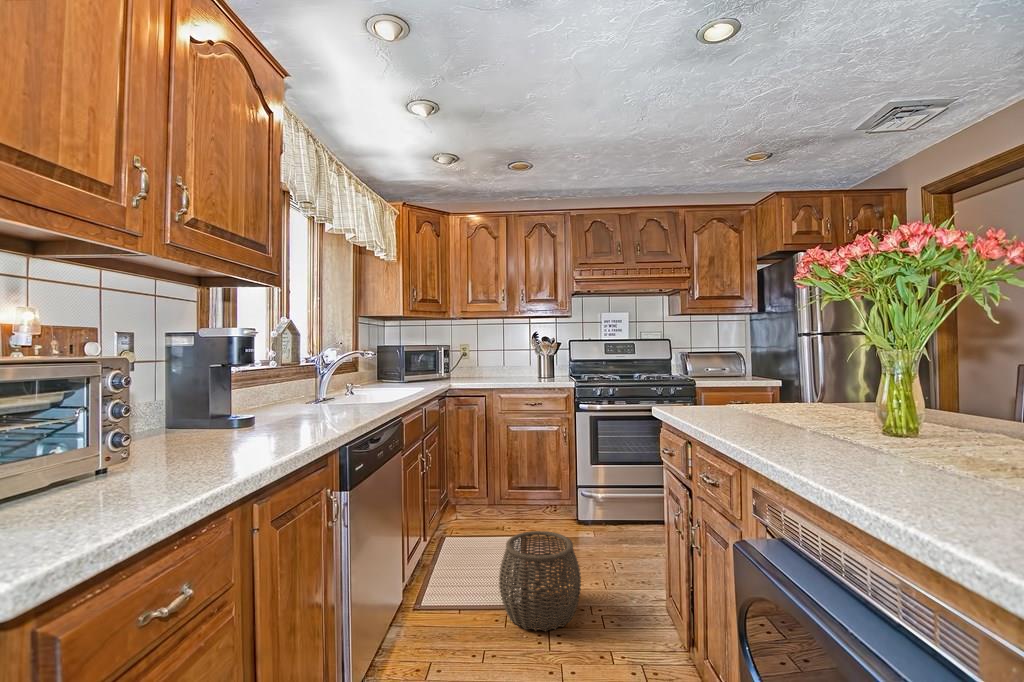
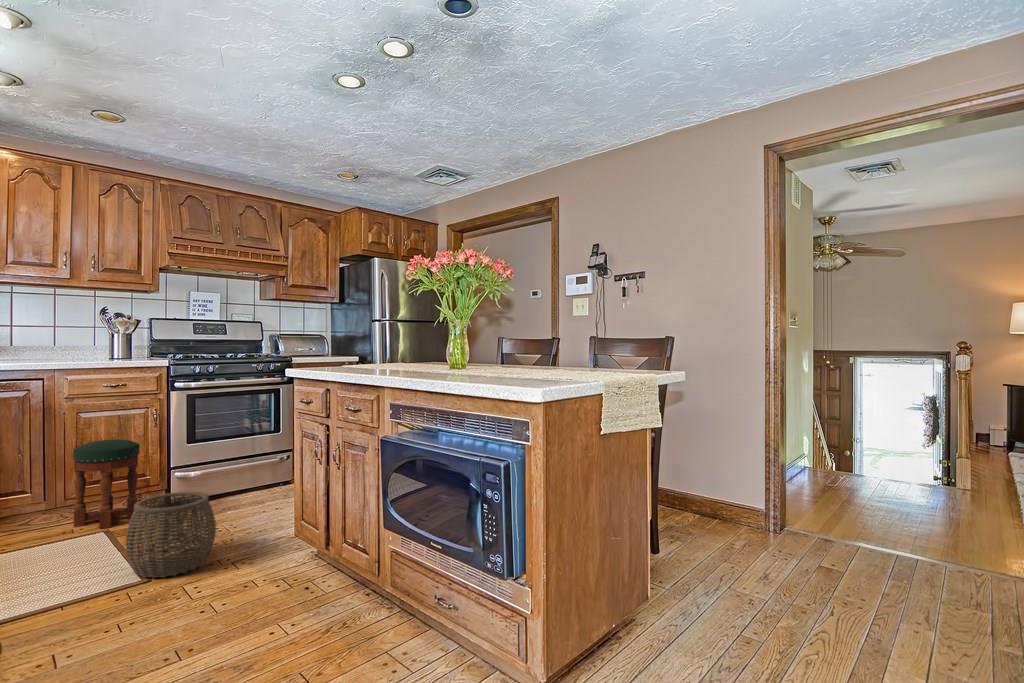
stool: none [498,455,547,538] -> present [73,439,140,529]

